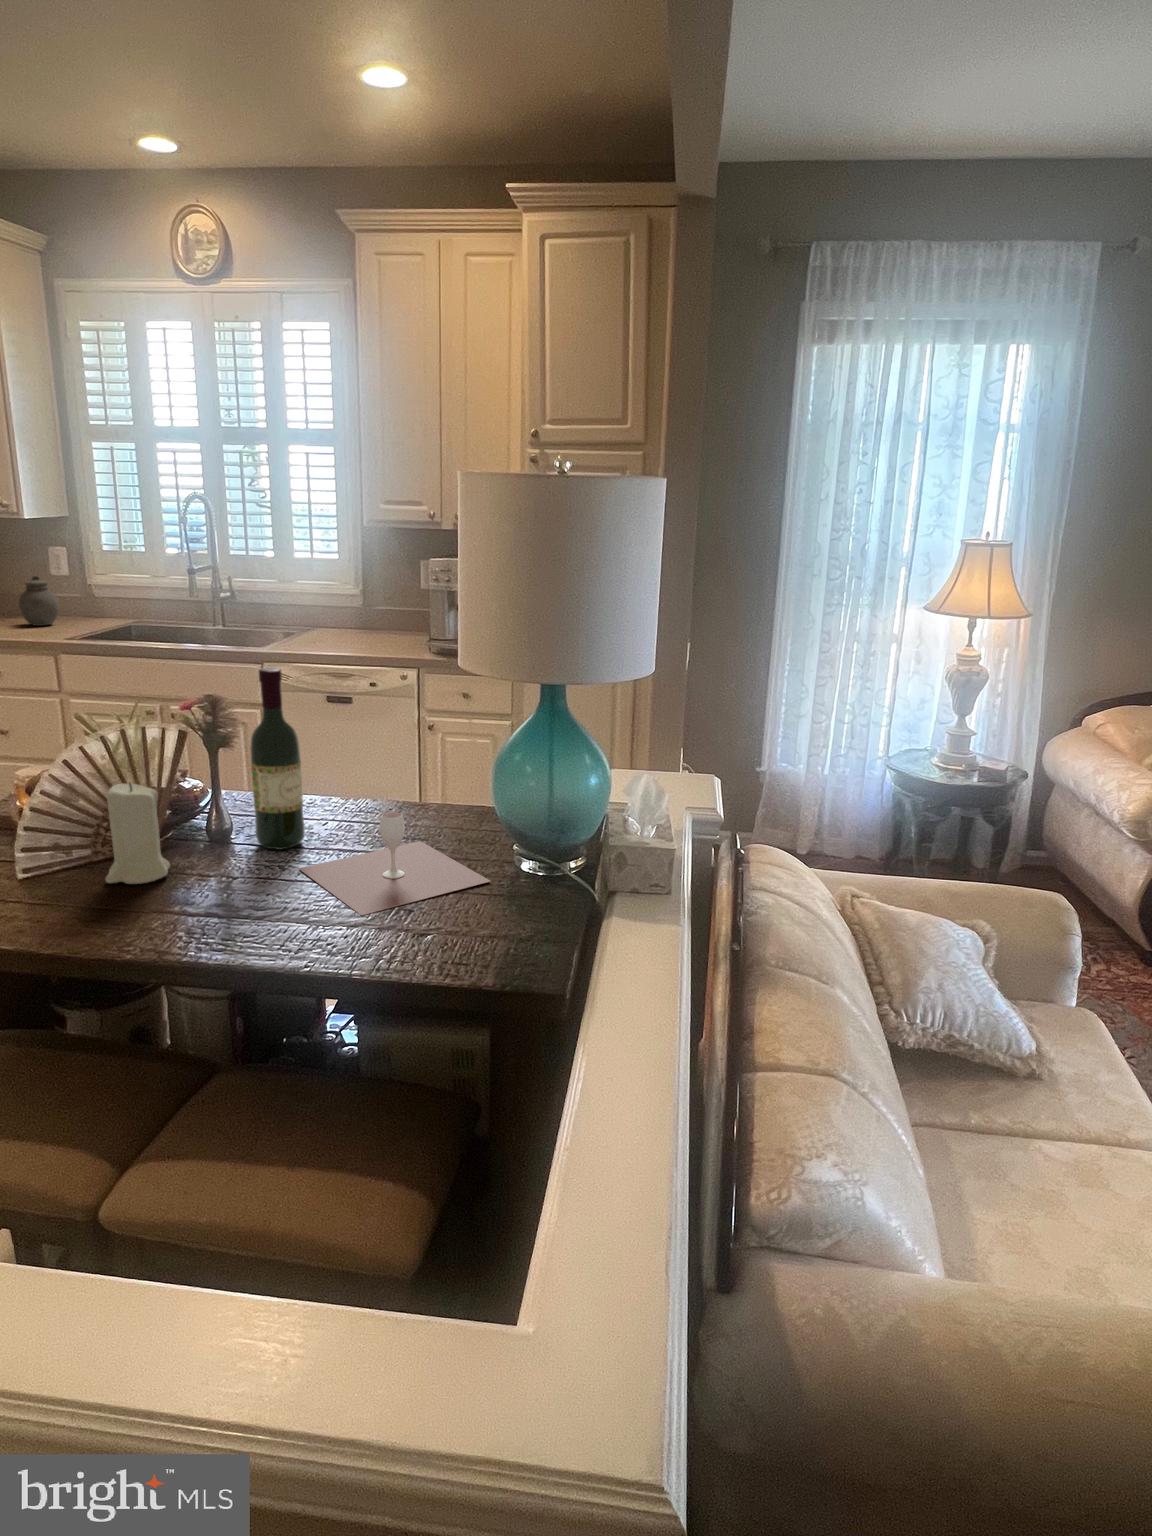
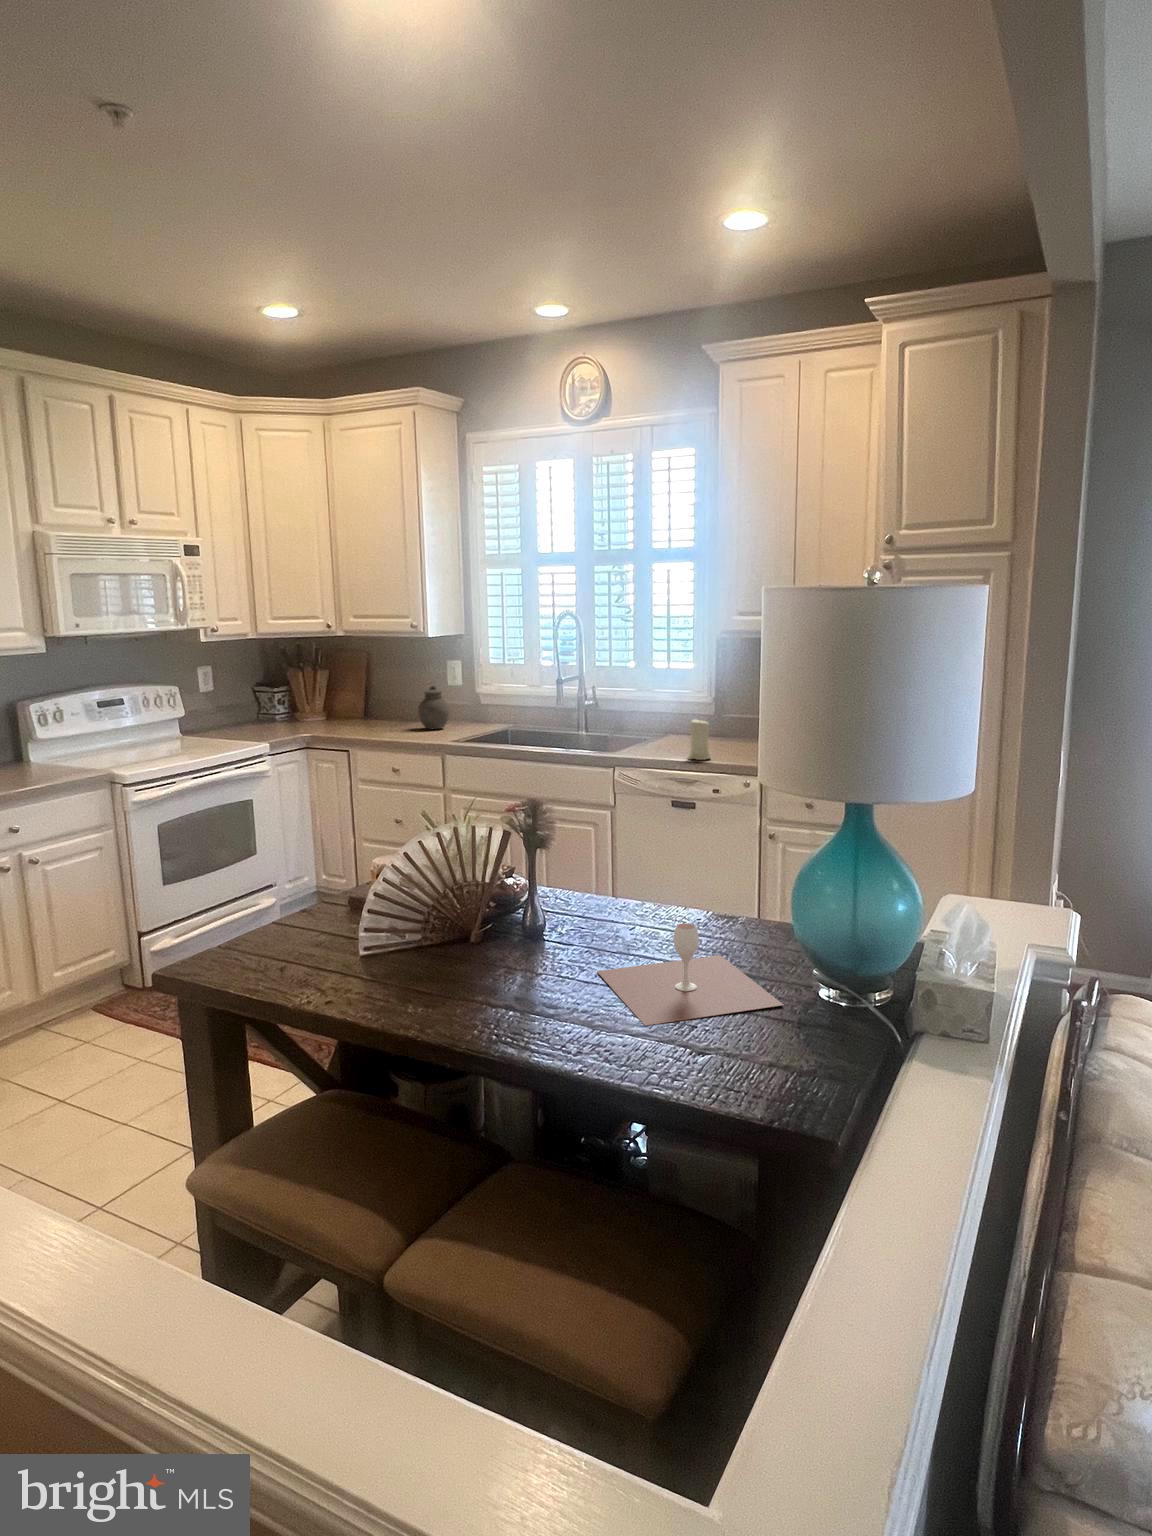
wine bottle: present [250,667,305,849] -> none [563,775,609,950]
candle: present [106,782,170,884] -> present [687,720,711,760]

